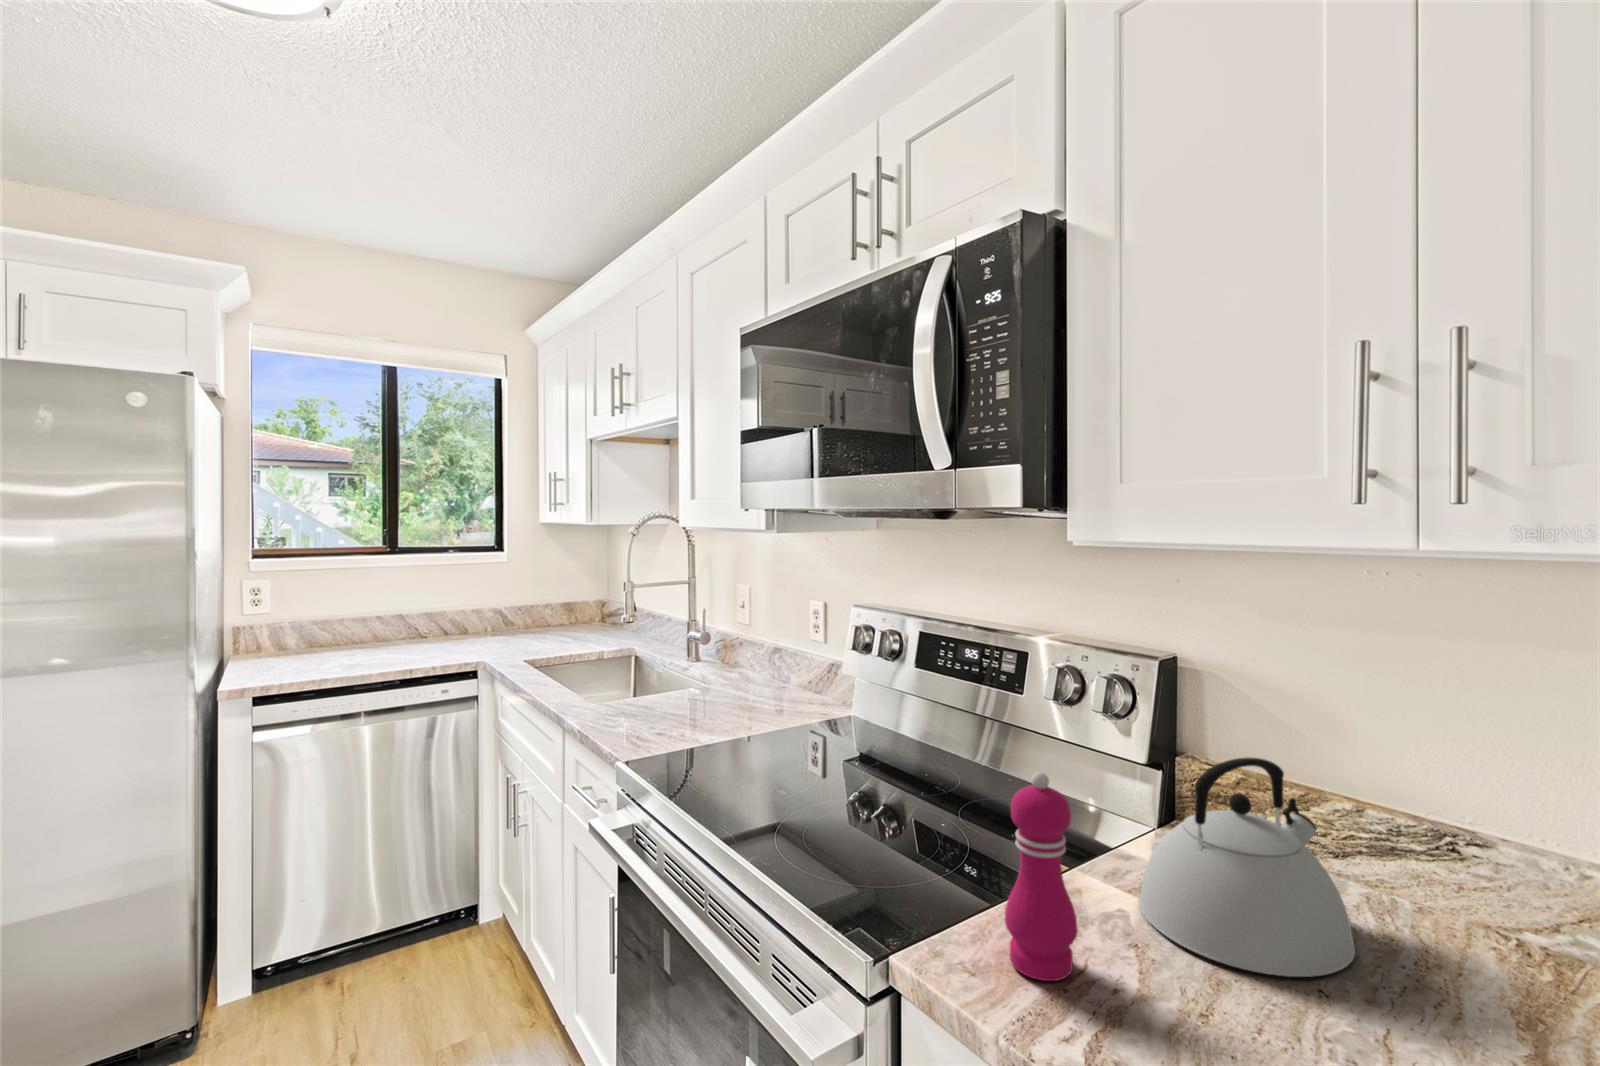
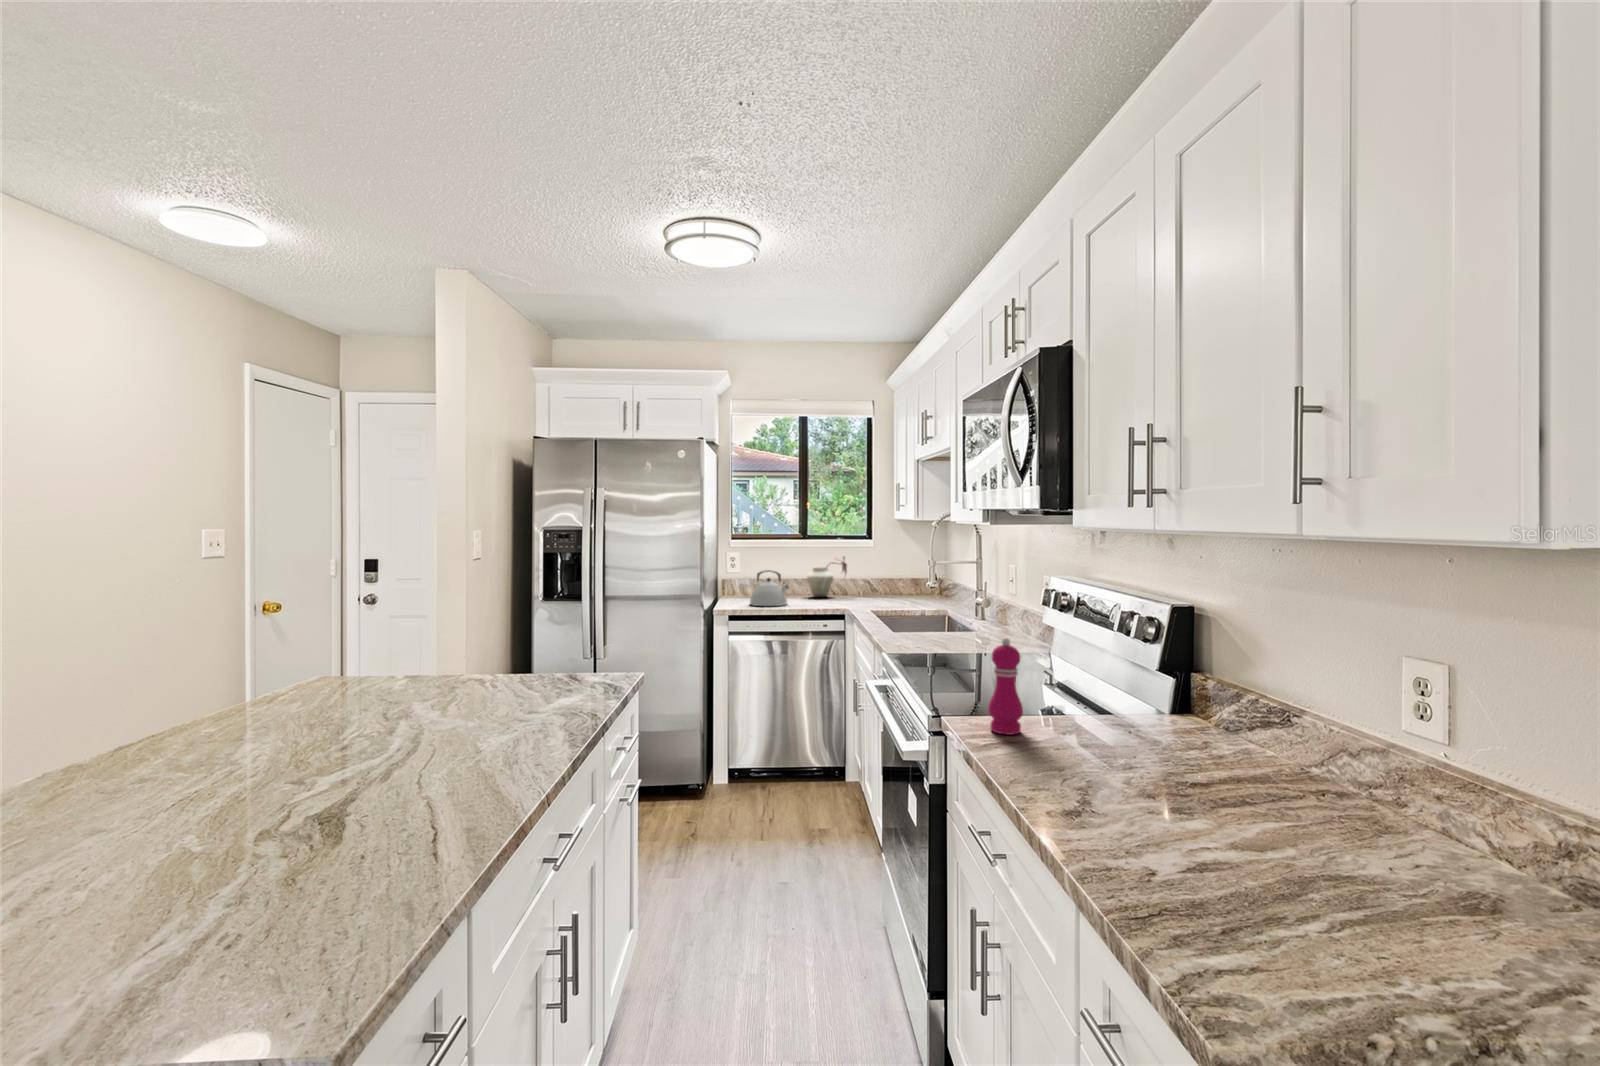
vase: none [399,578,467,643] -> present [808,556,847,597]
kettle: present [1139,757,1355,977] -> present [750,571,789,606]

